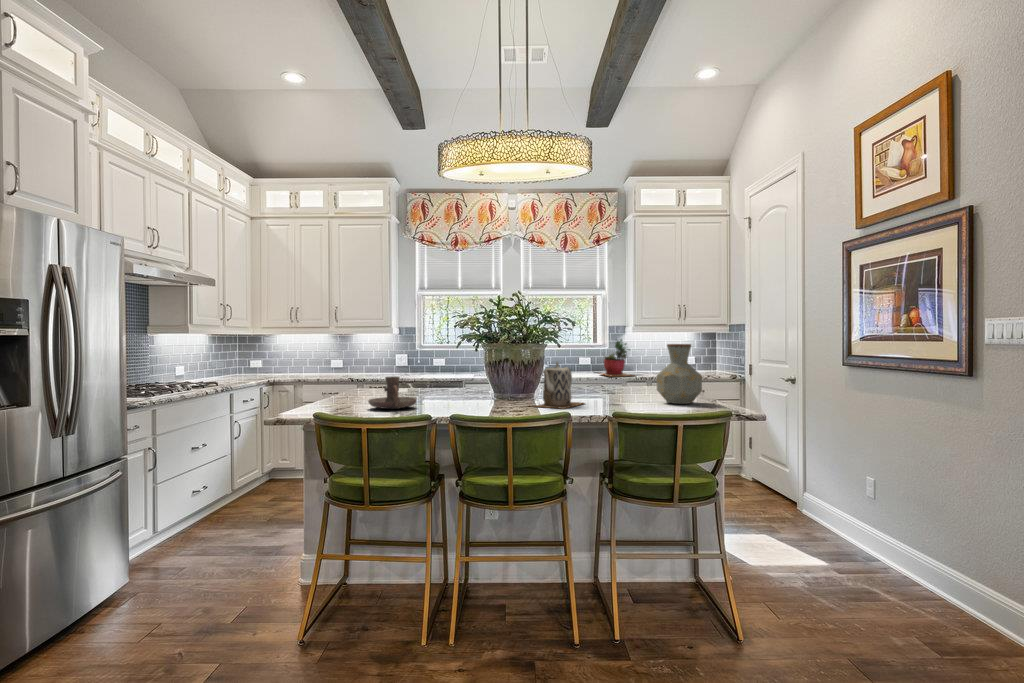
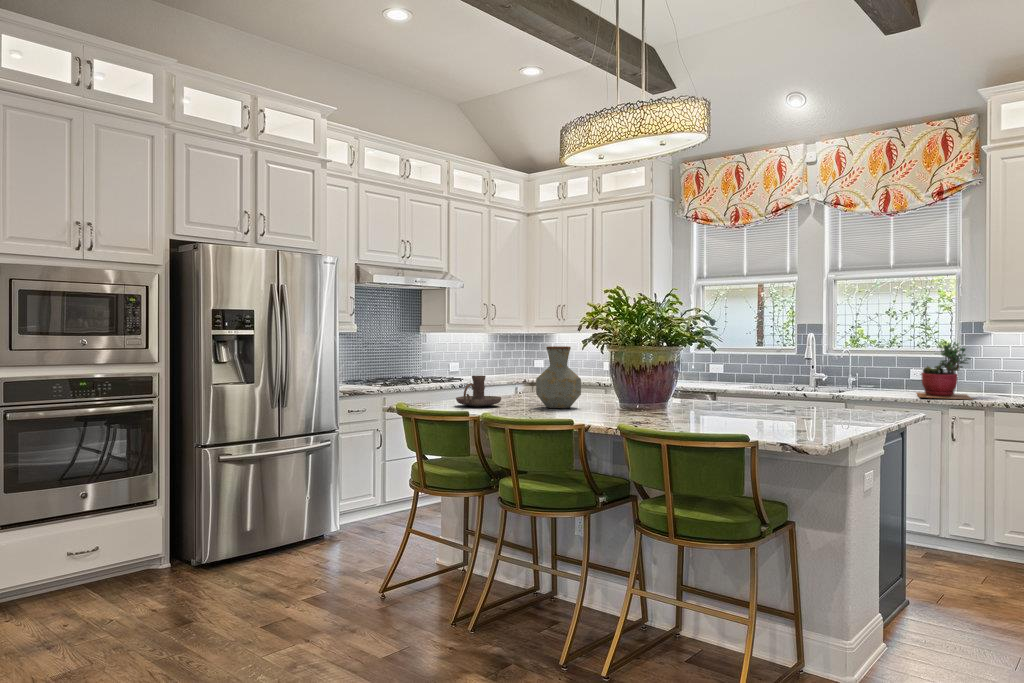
vase: present [657,344,702,404] -> present [536,346,581,408]
teapot: present [536,362,583,409] -> none [593,366,663,419]

